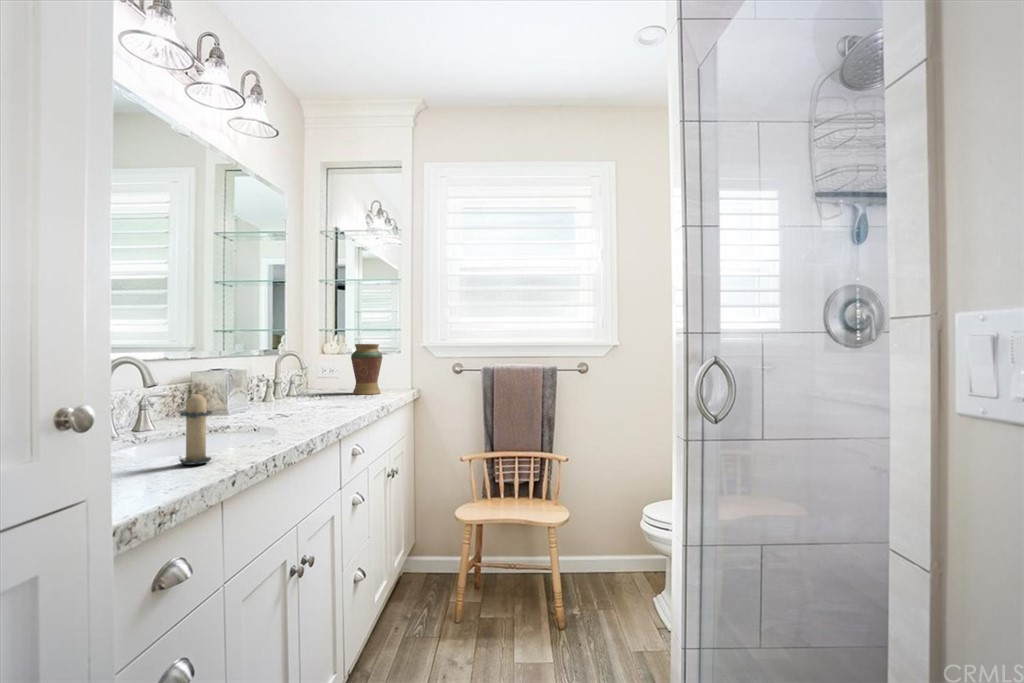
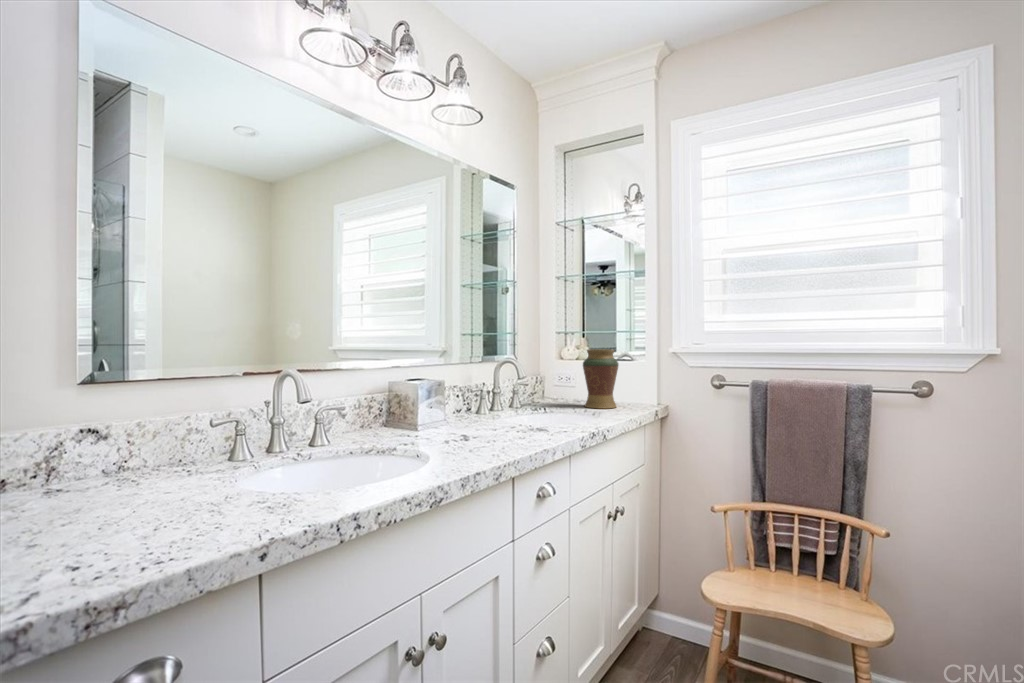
candle: present [179,390,213,465] -> none [233,418,285,518]

